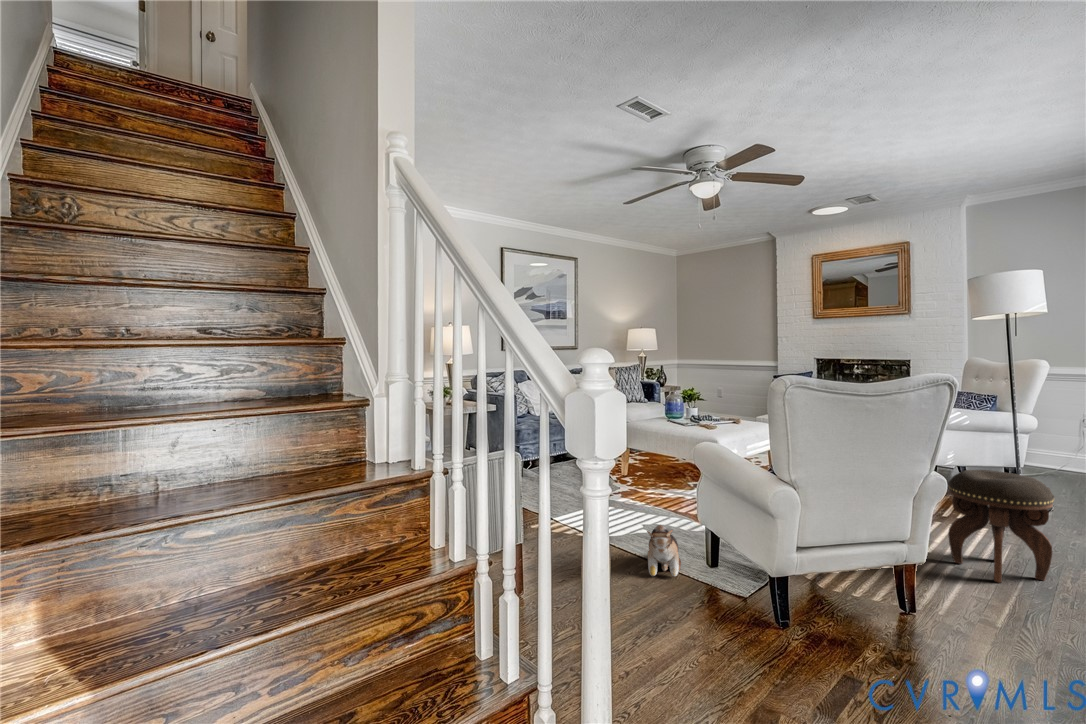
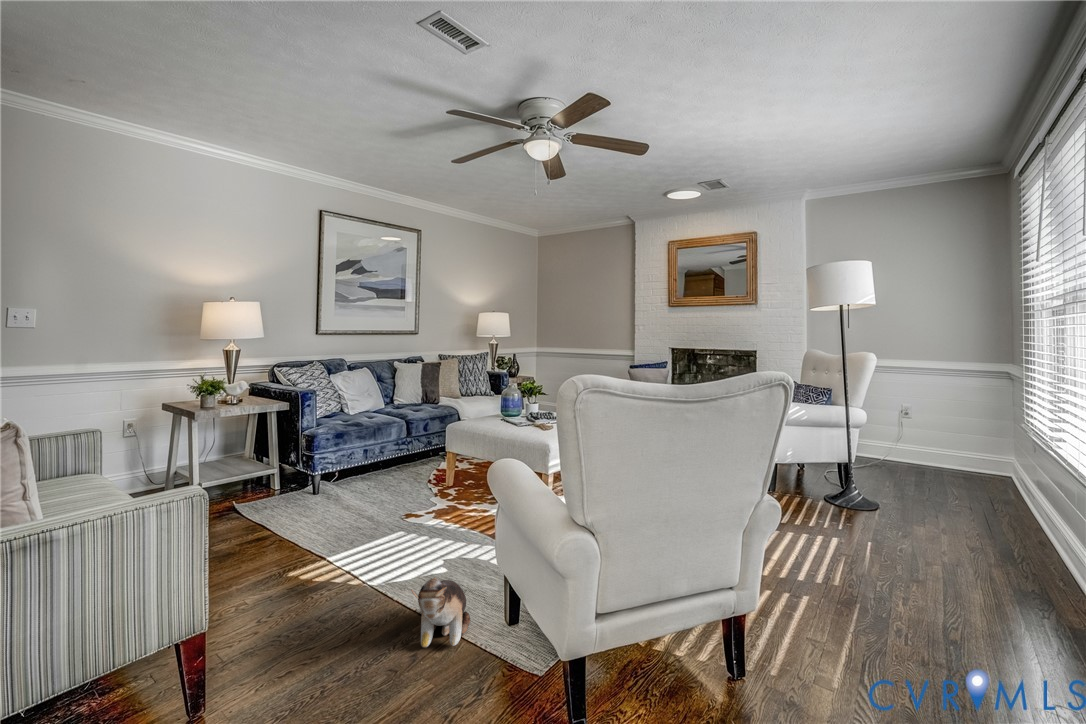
footstool: present [948,470,1054,583] -> none [785,479,892,614]

